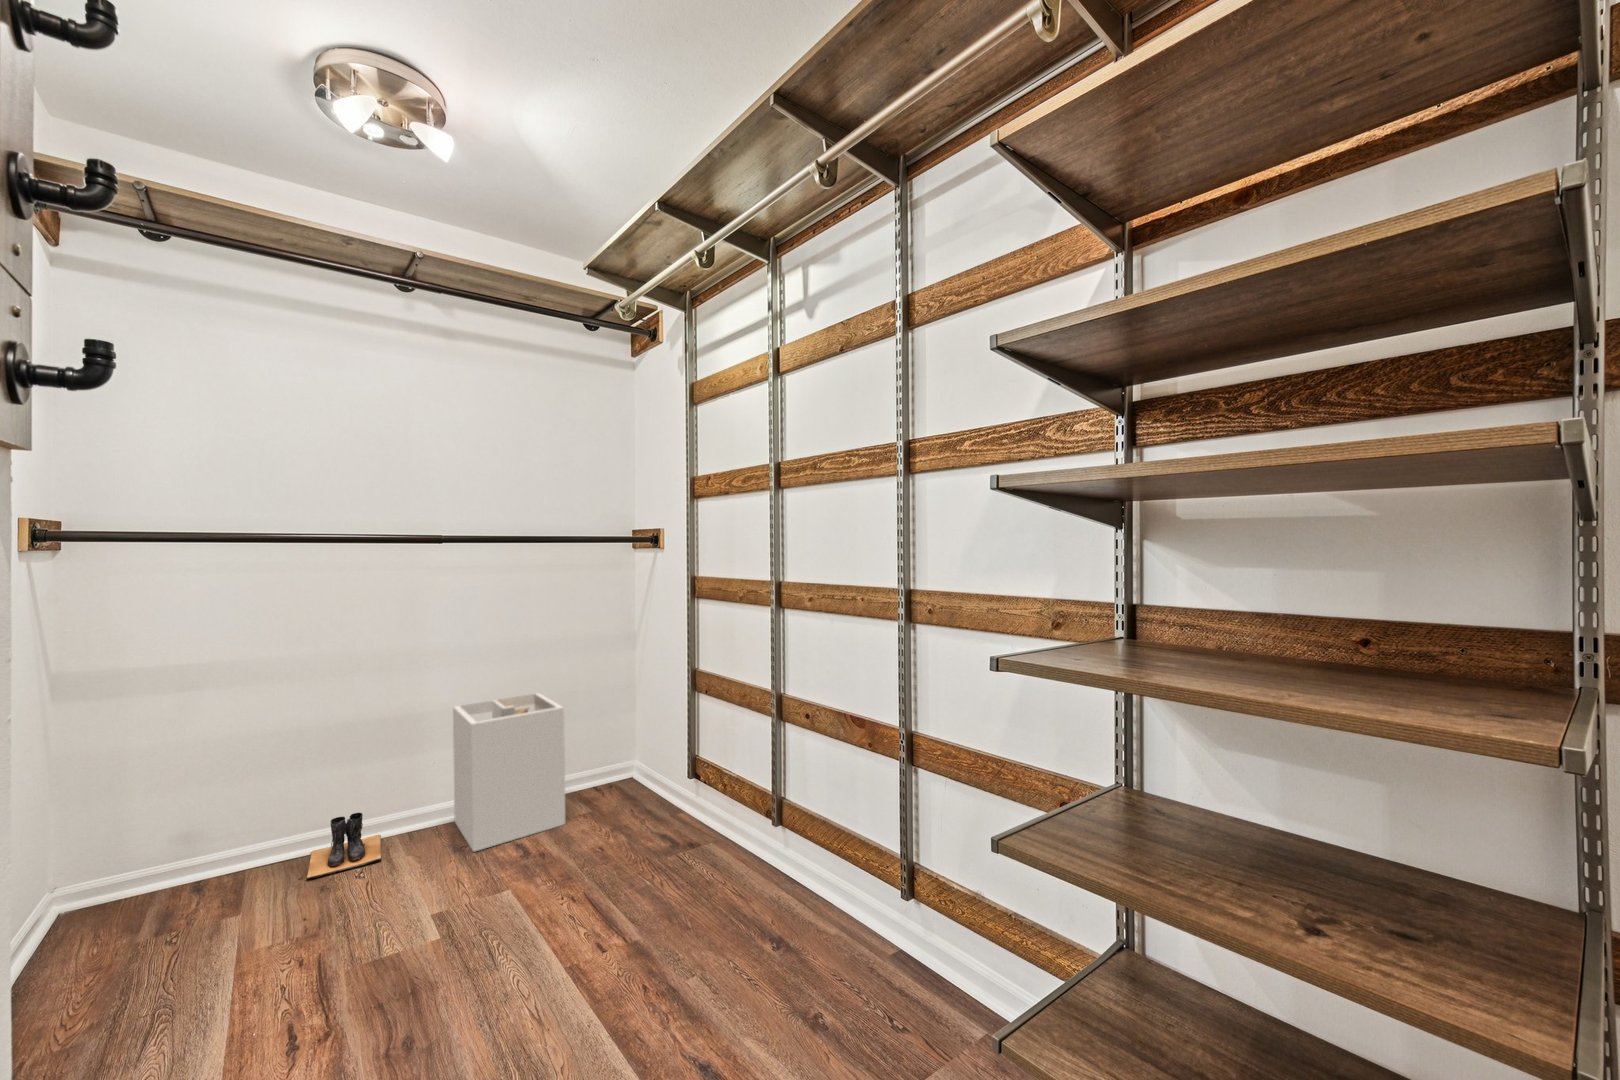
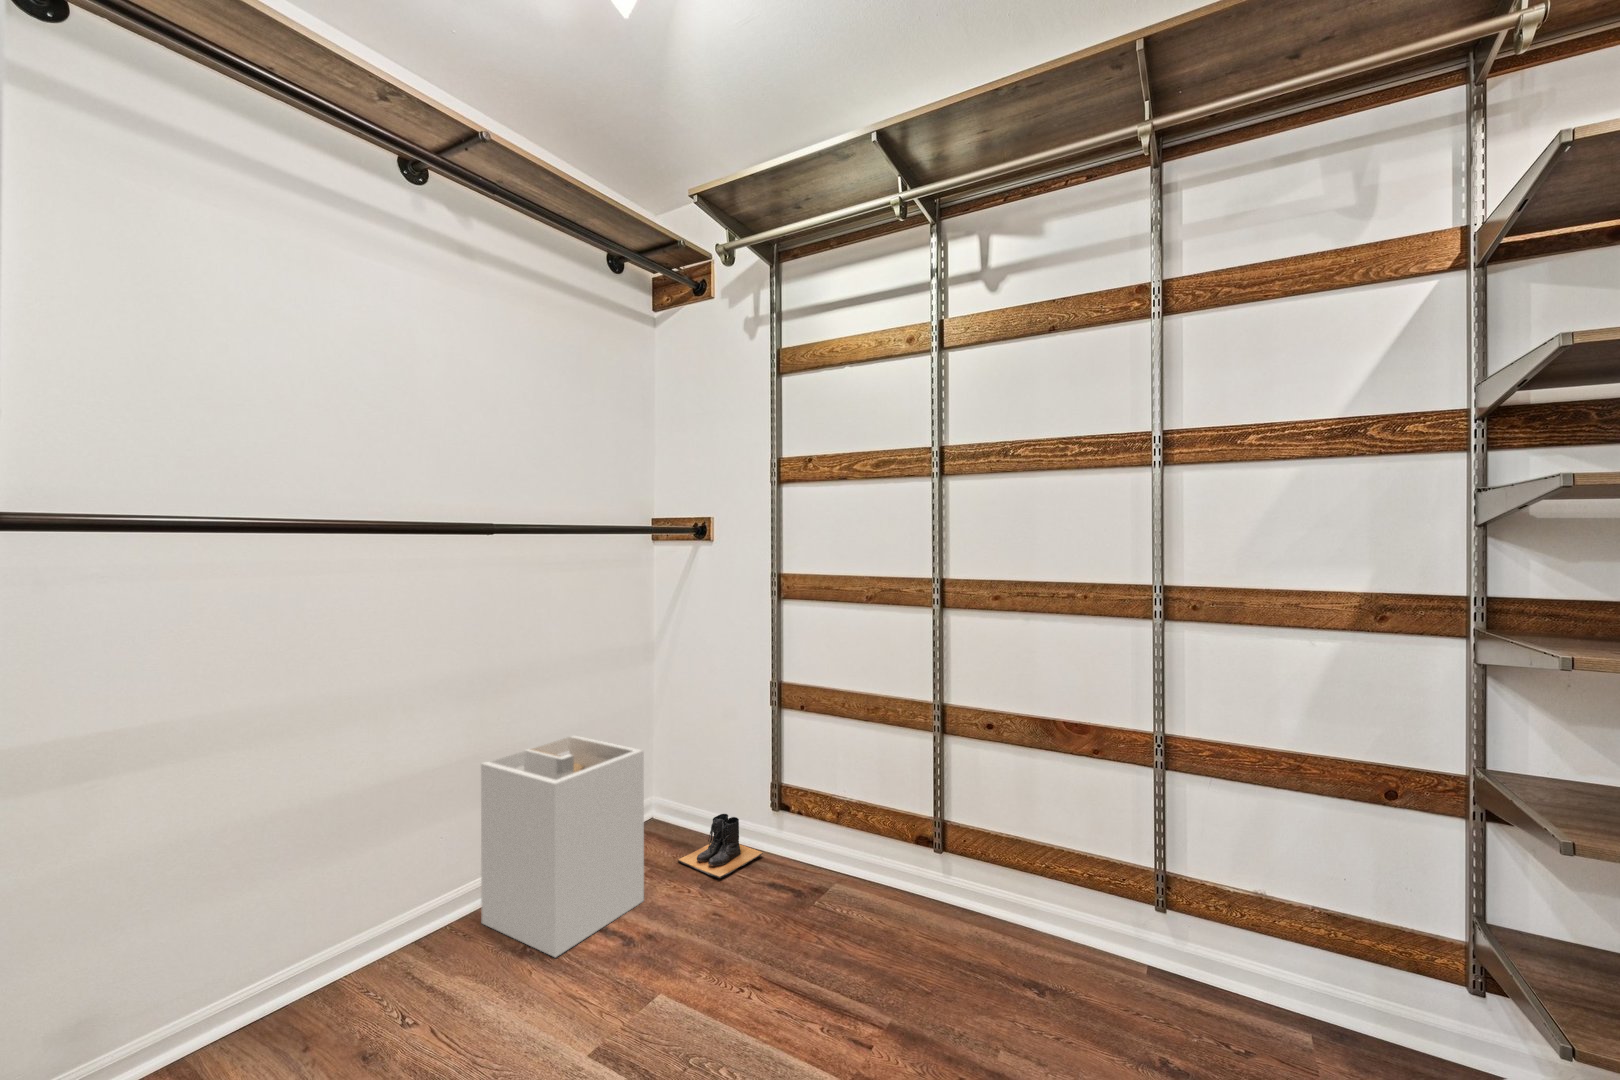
boots: present [307,813,382,879] -> present [678,814,763,878]

